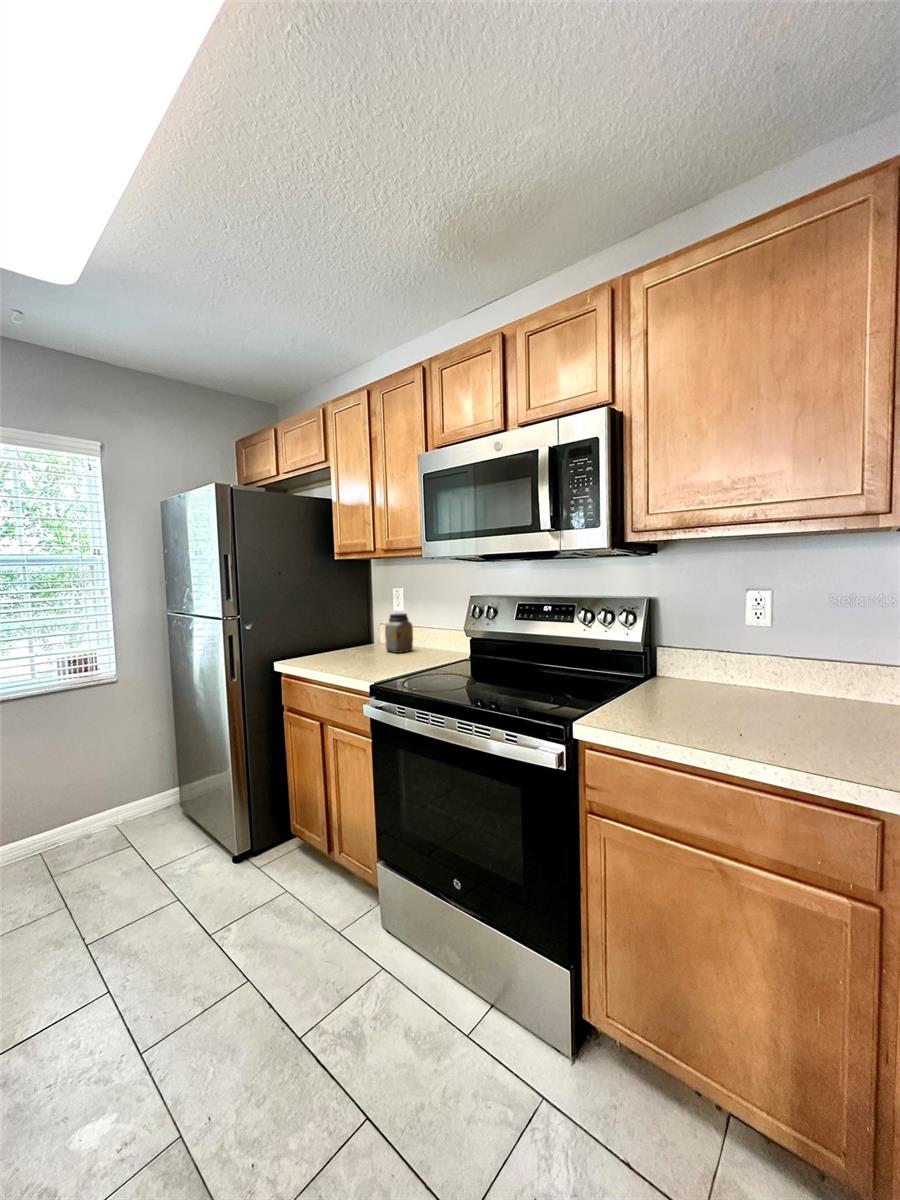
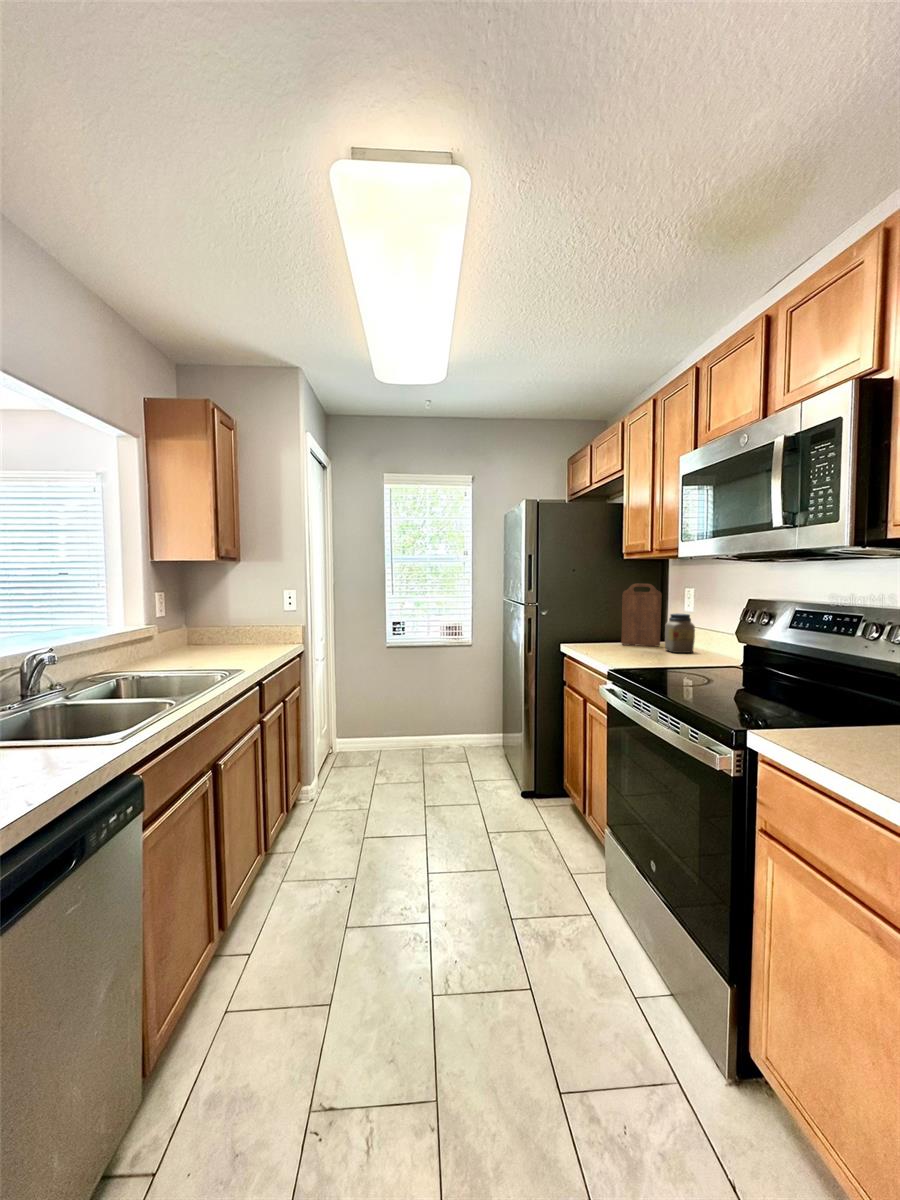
cutting board: none [337,585,376,651] -> present [621,584,662,646]

